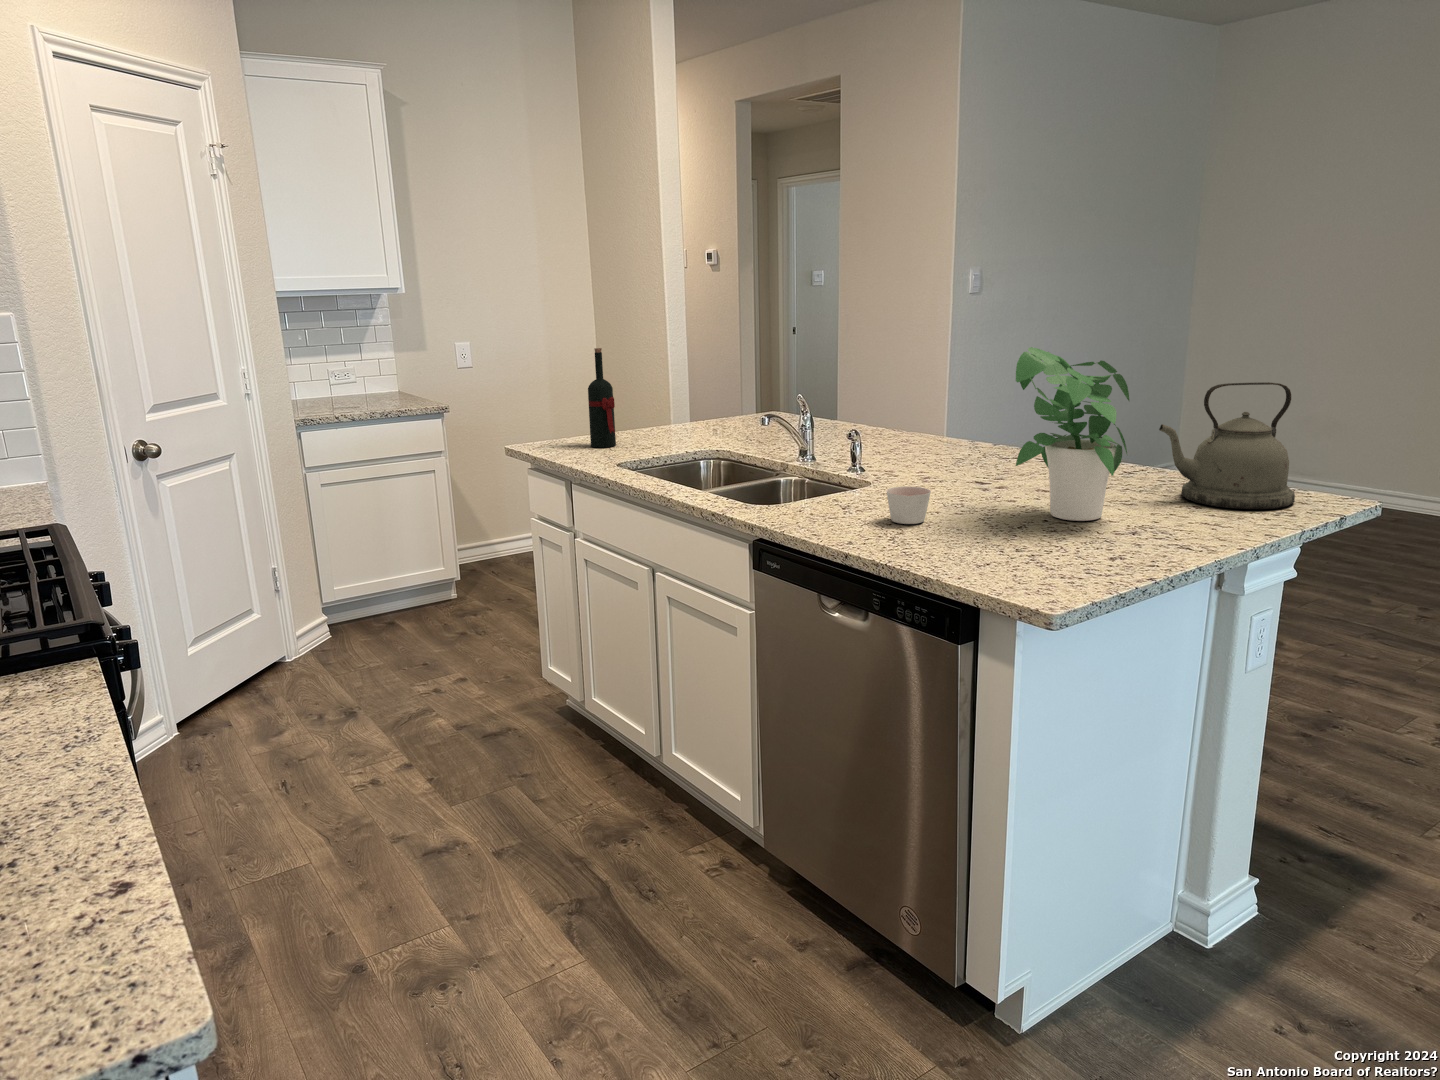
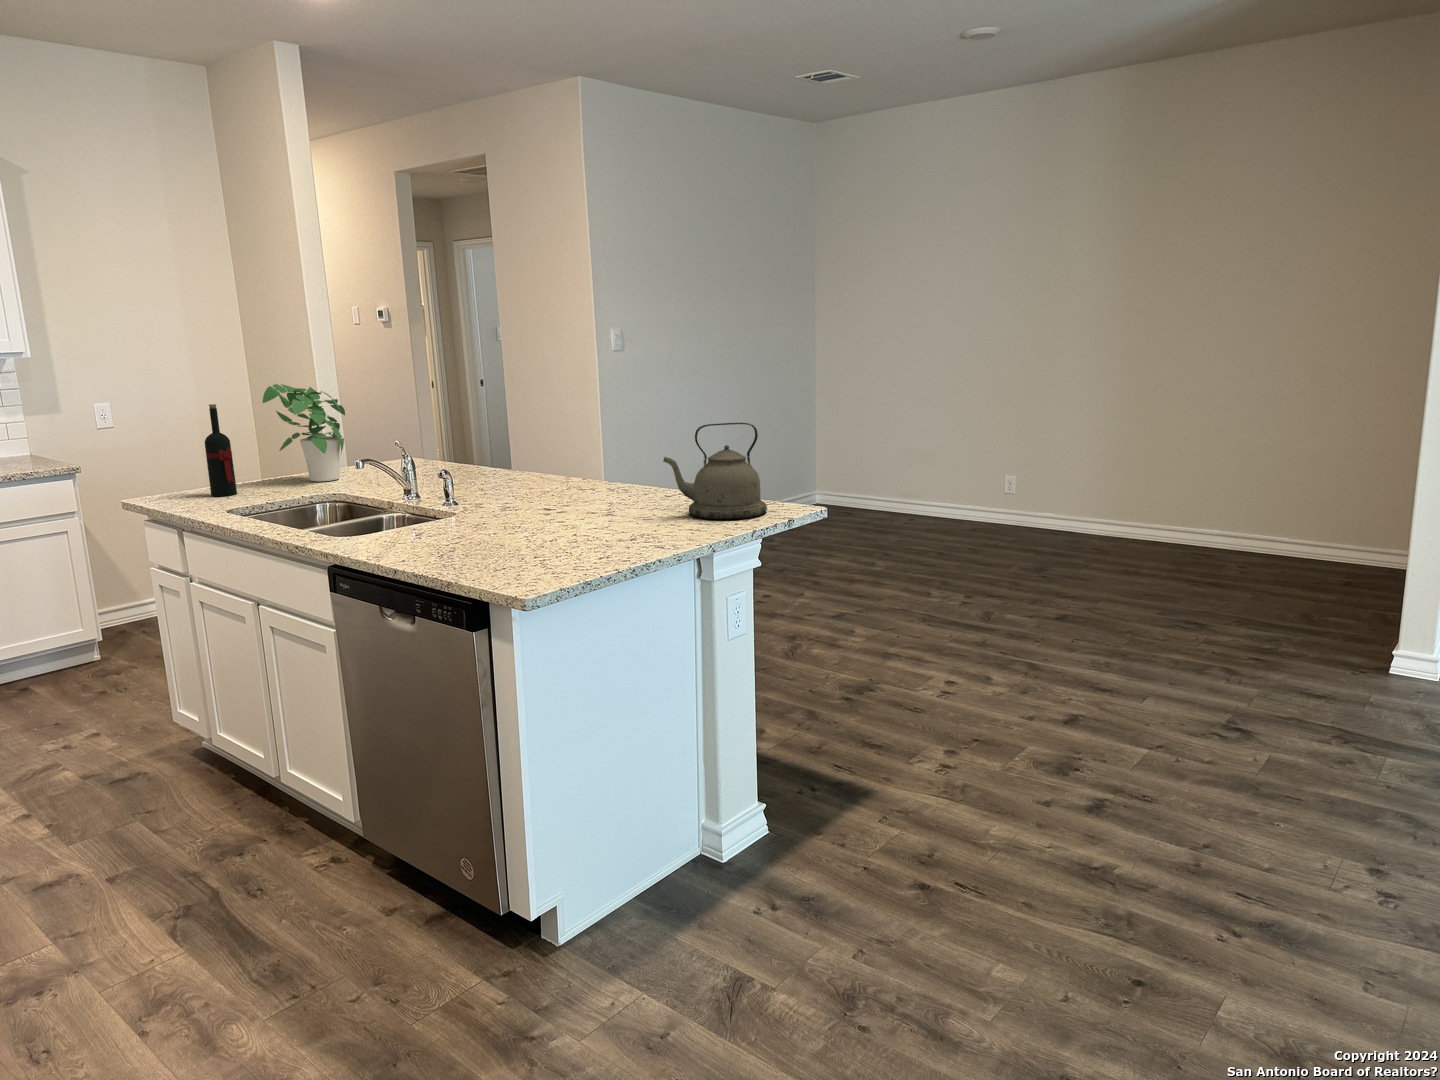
potted plant: present [1016,347,1129,521] -> present [263,384,345,482]
candle: present [886,486,931,524] -> none [440,513,477,544]

